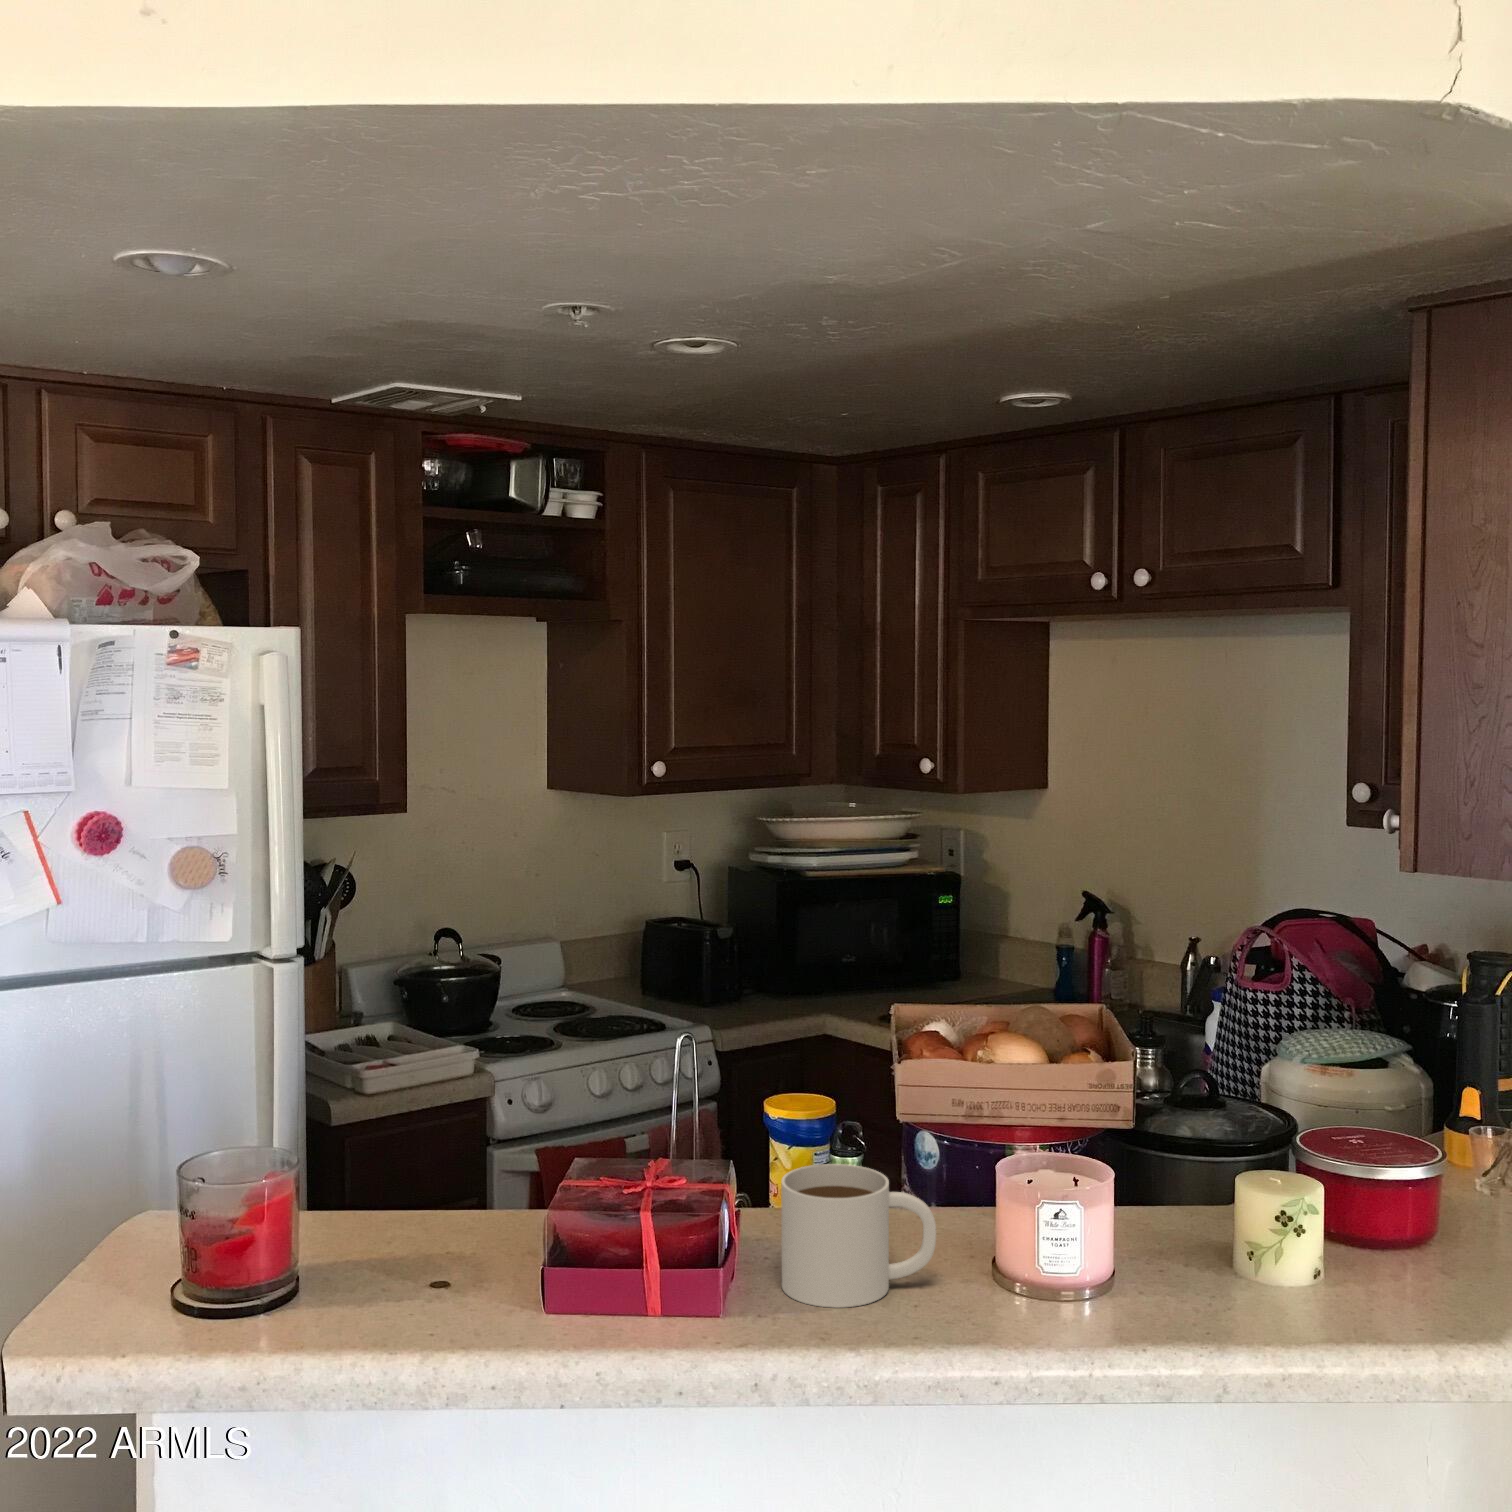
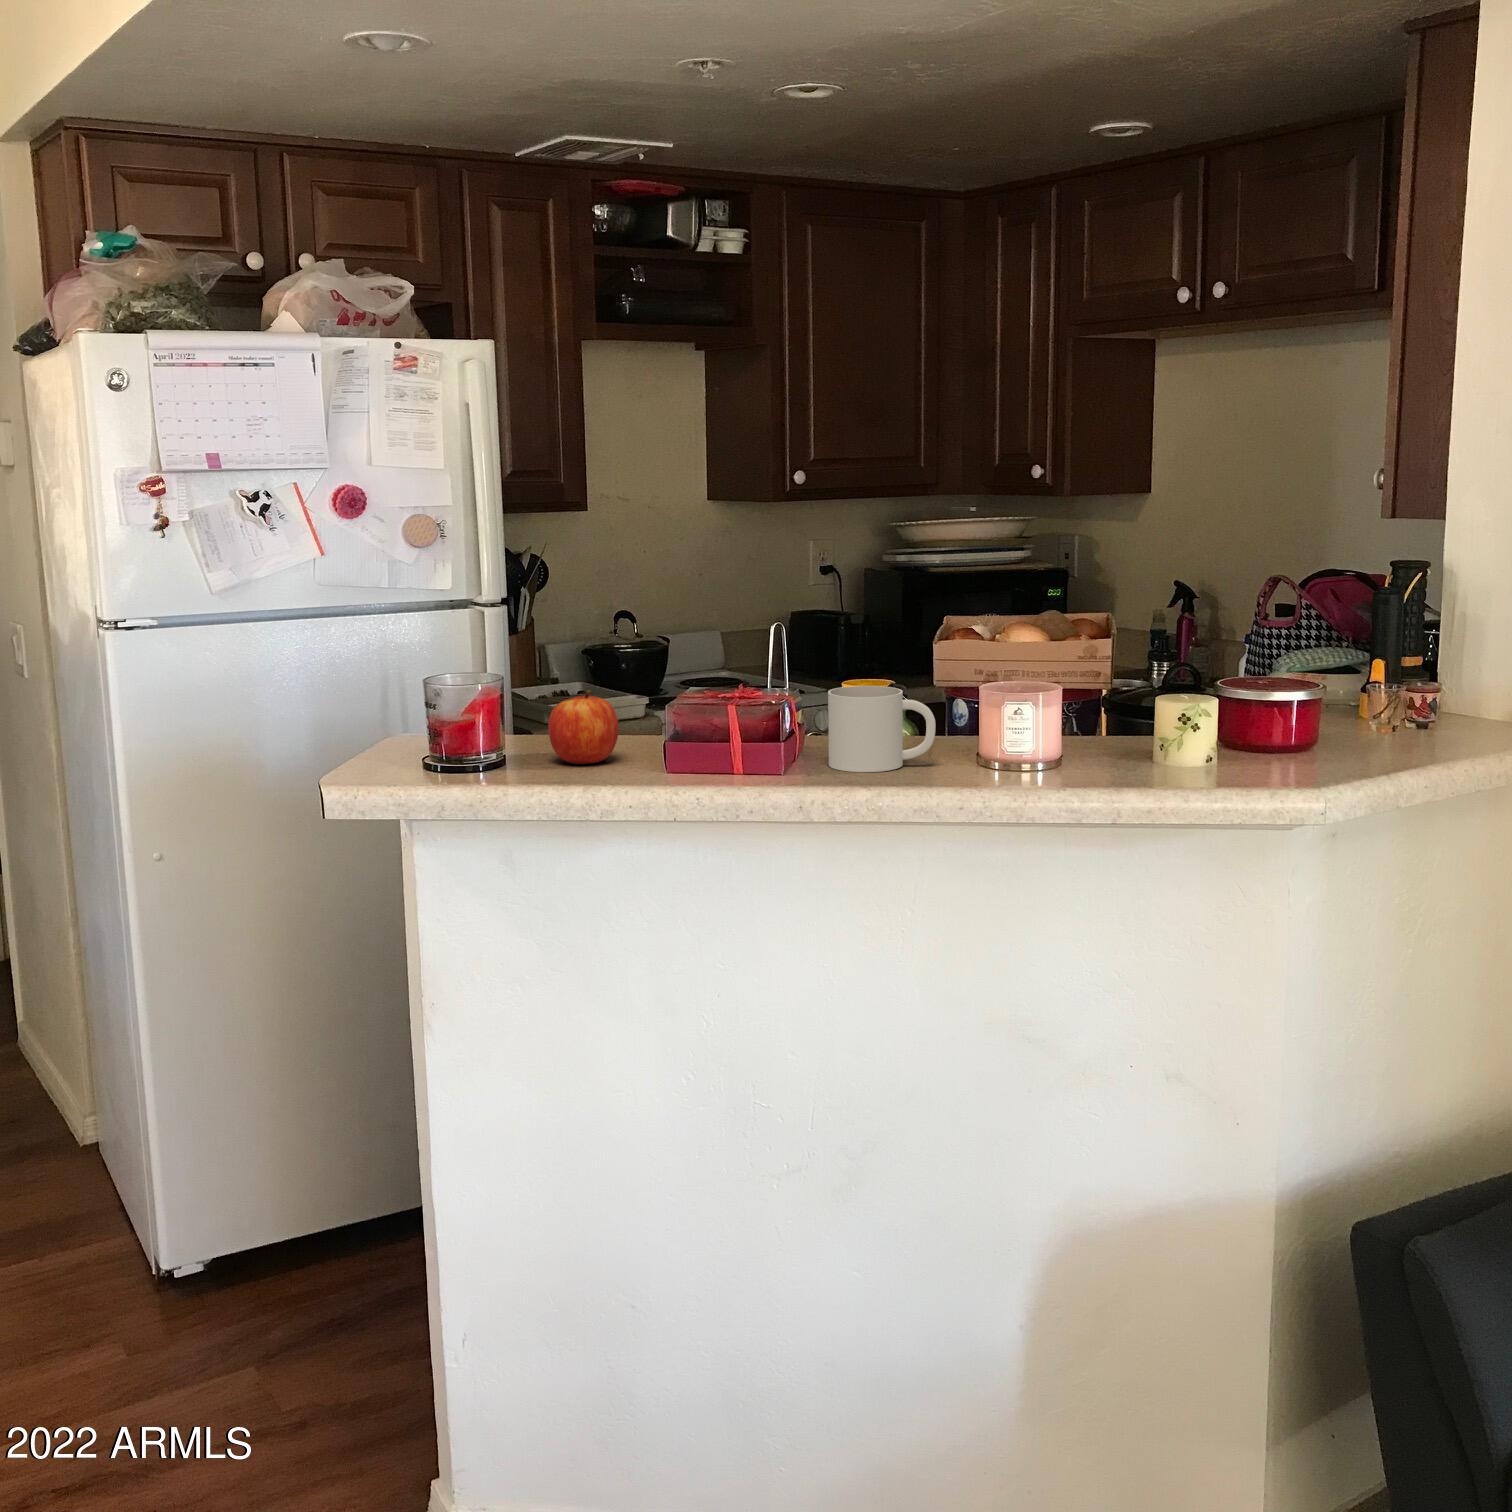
apple: none [366,1183,472,1296] -> present [548,690,619,764]

